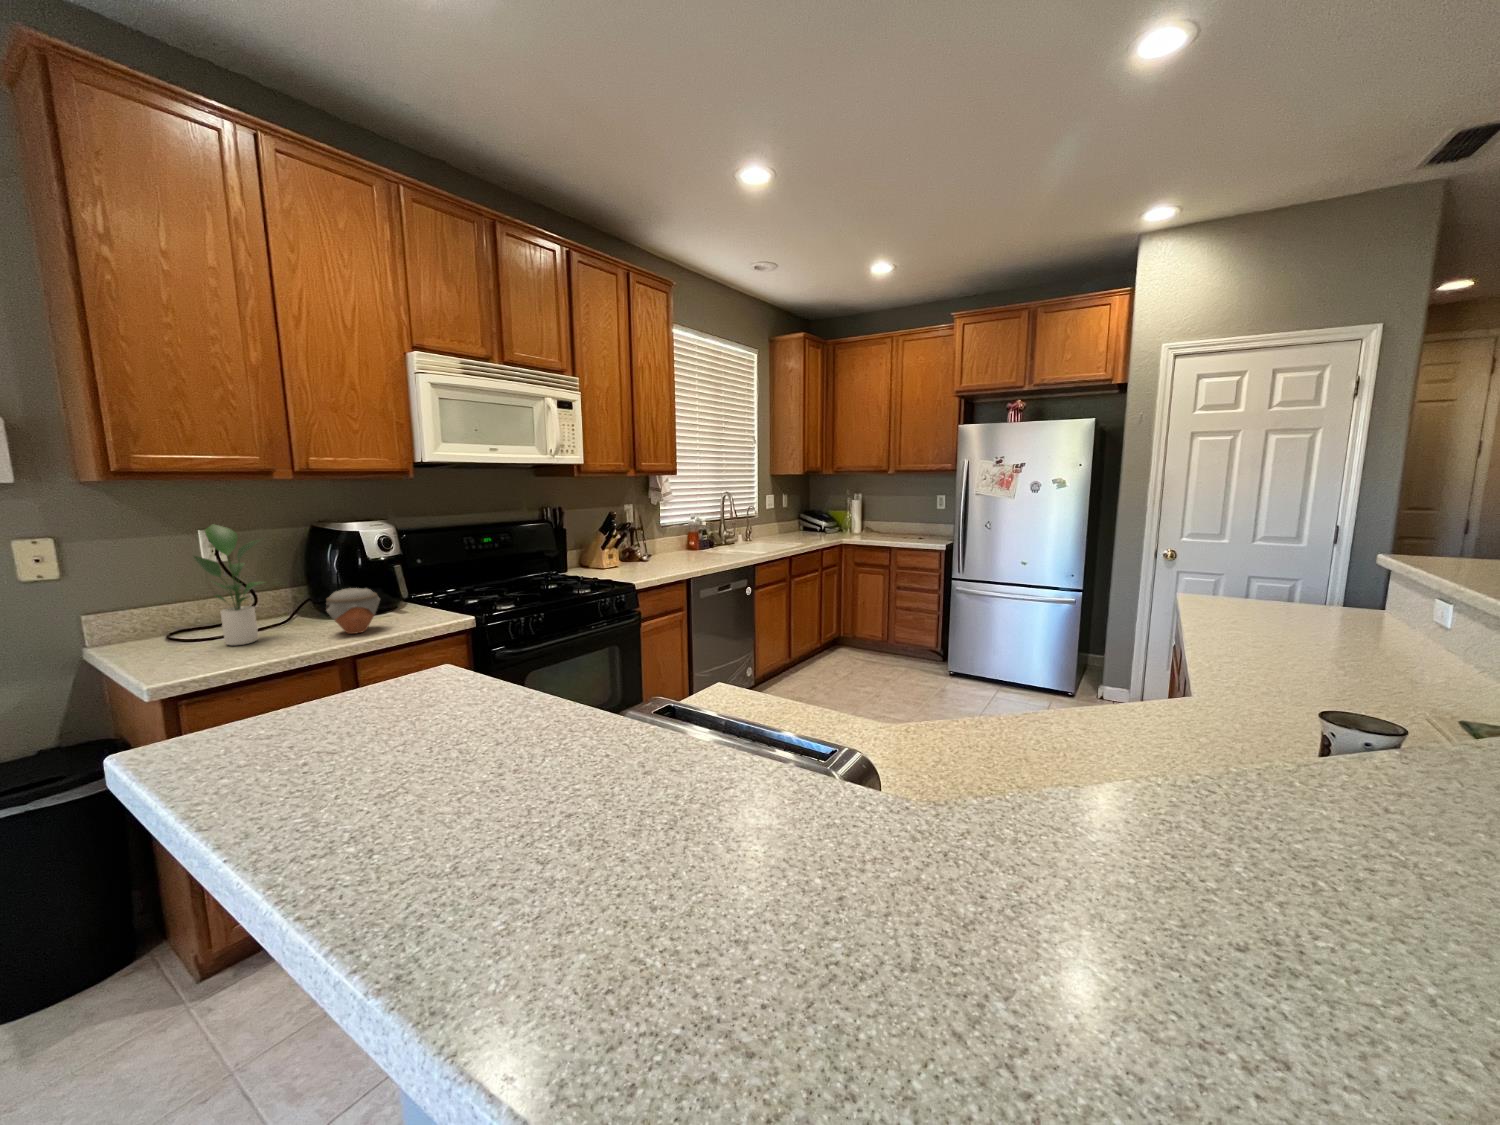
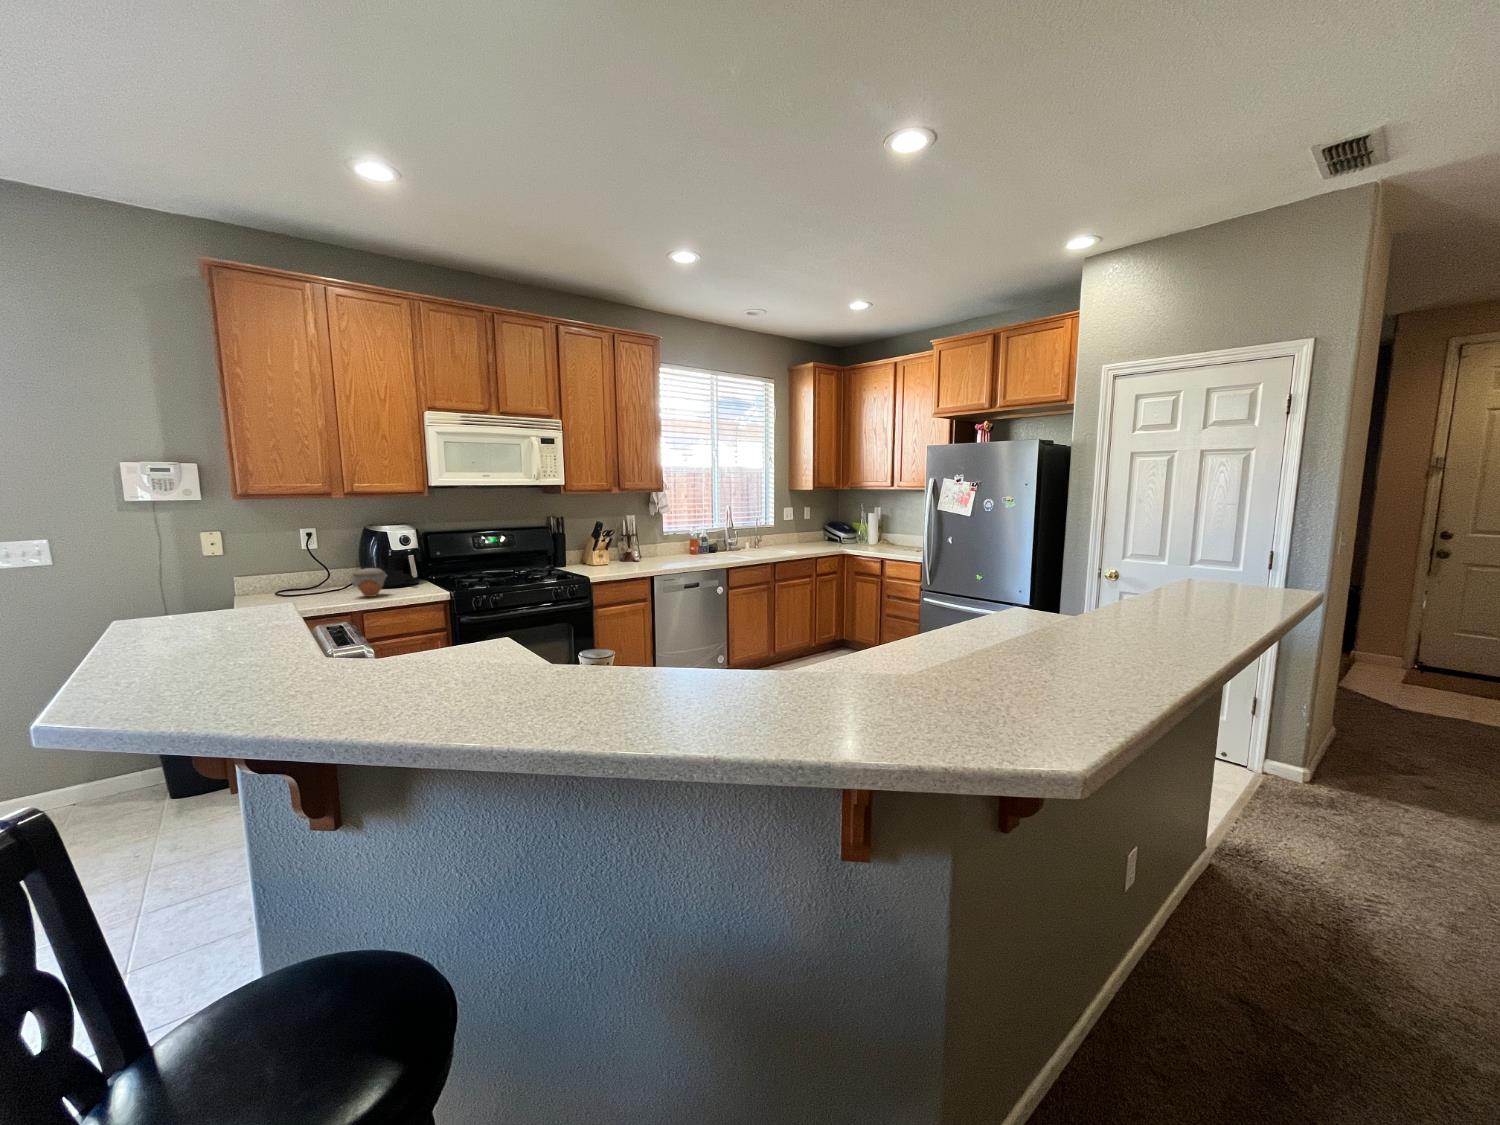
potted plant: present [194,524,264,645] -> none [280,525,325,599]

